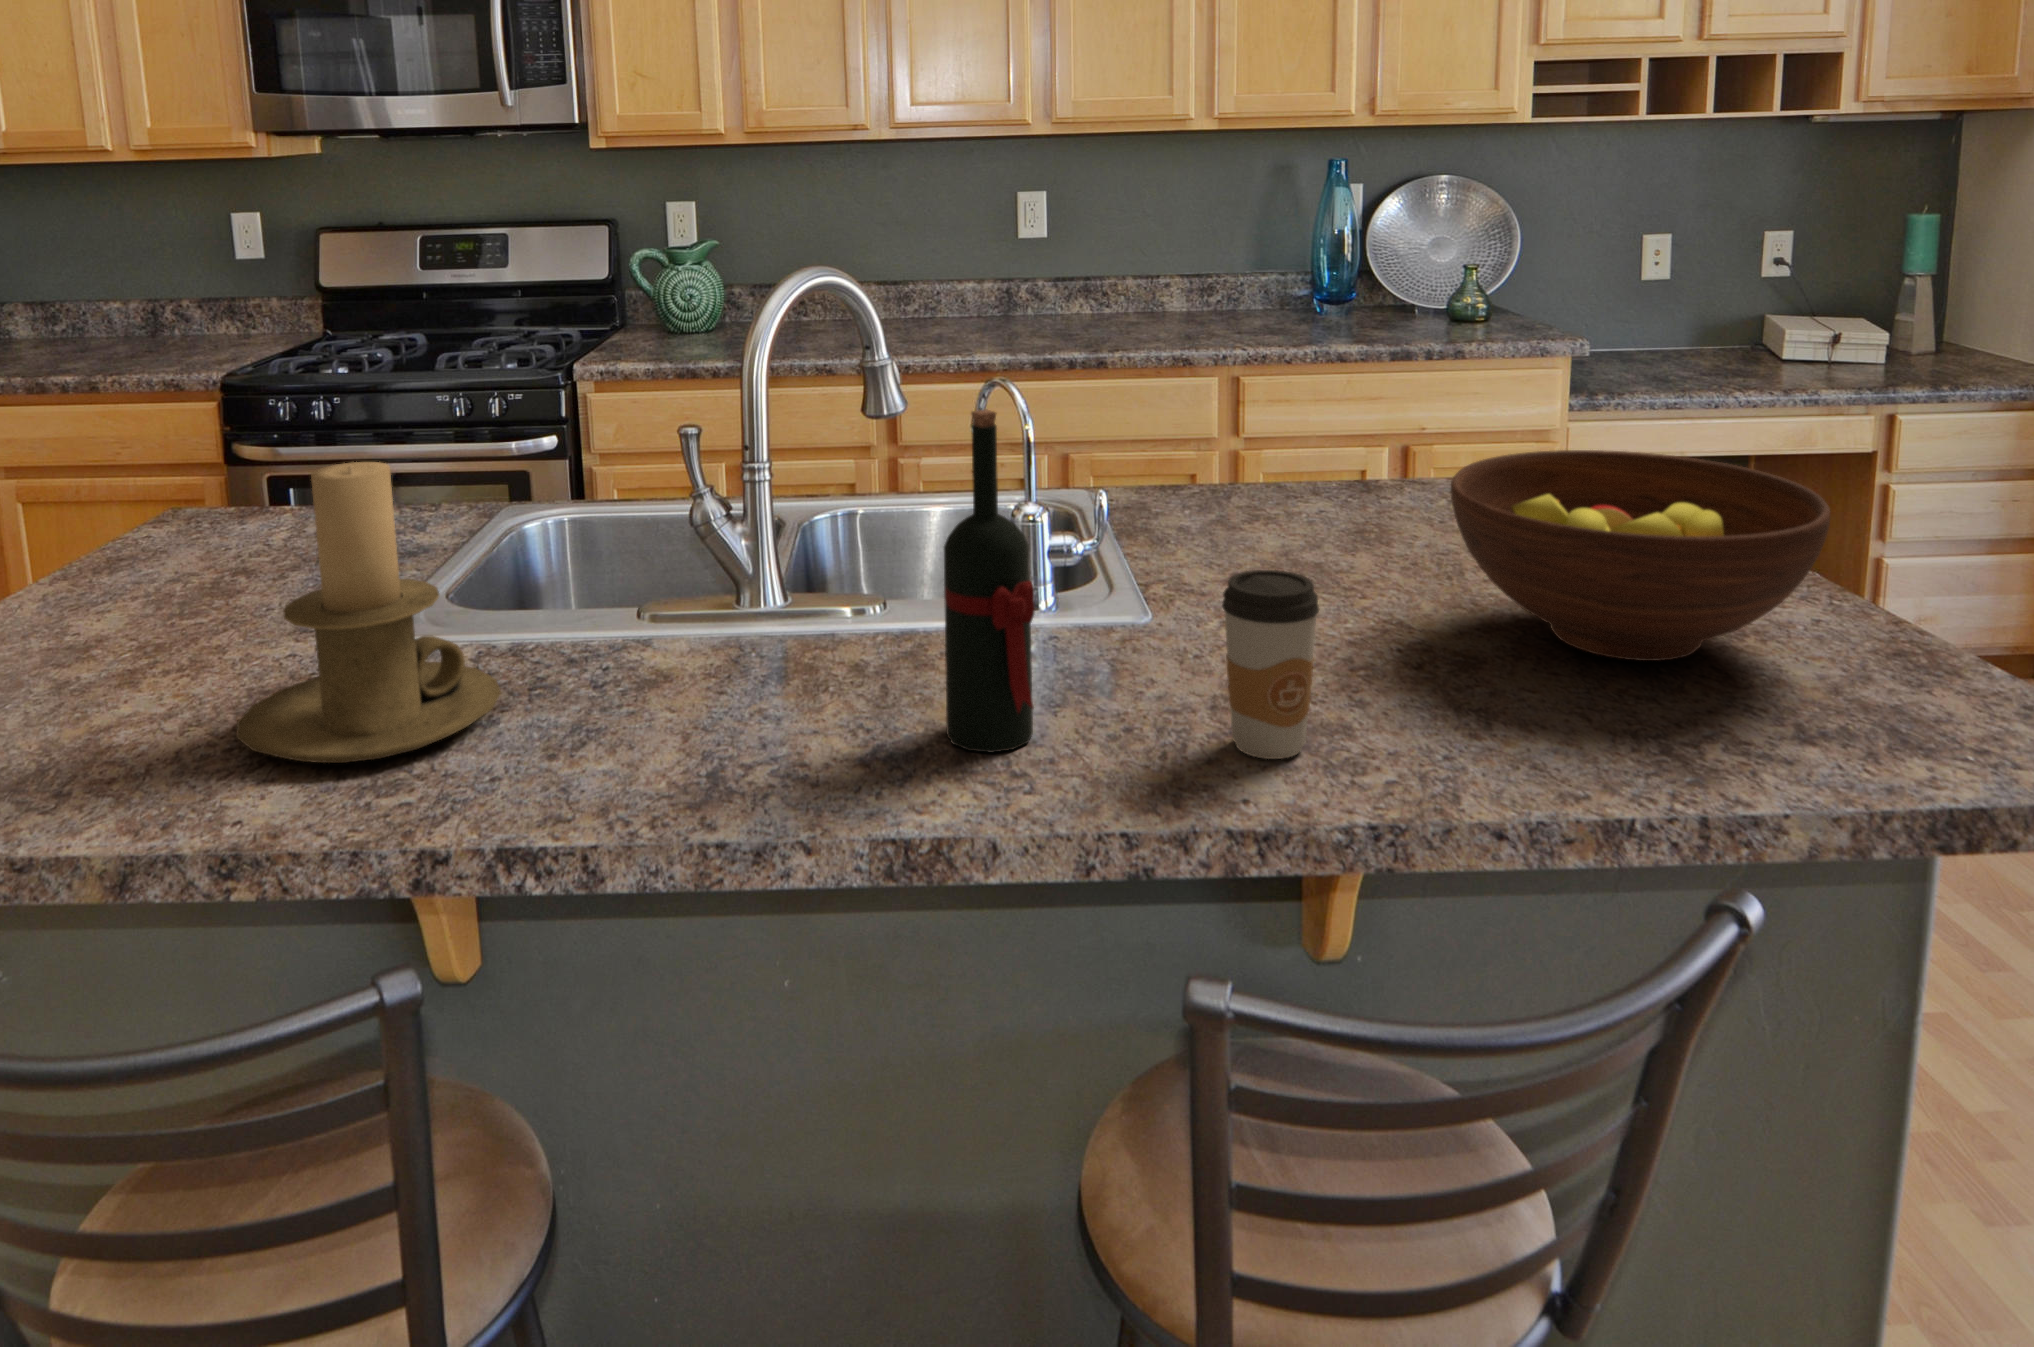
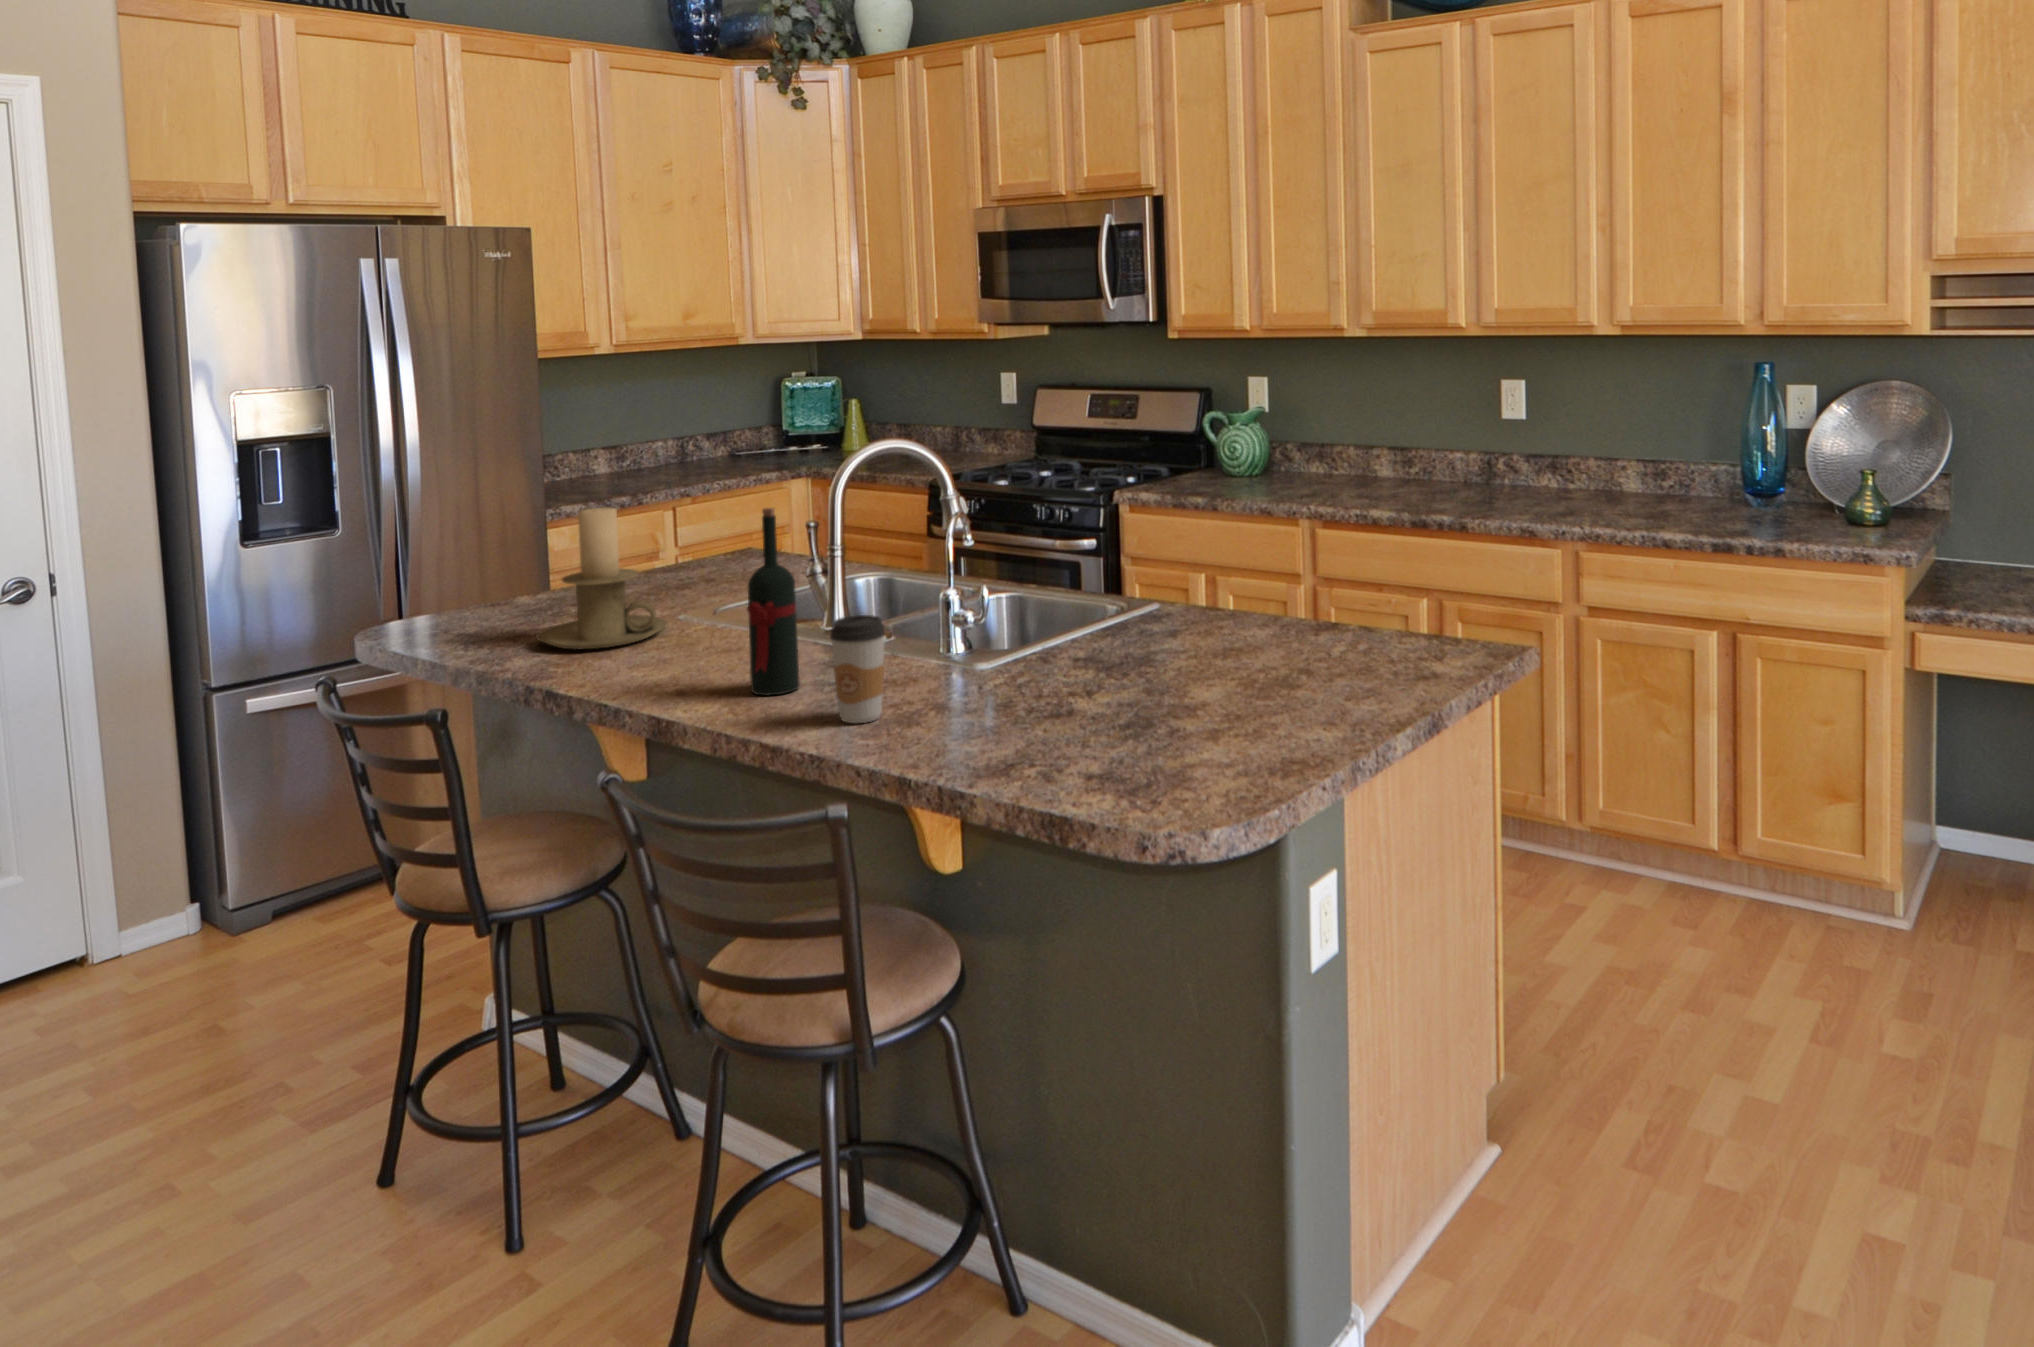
fruit bowl: present [1451,450,1831,661] -> none [1048,587,1283,730]

